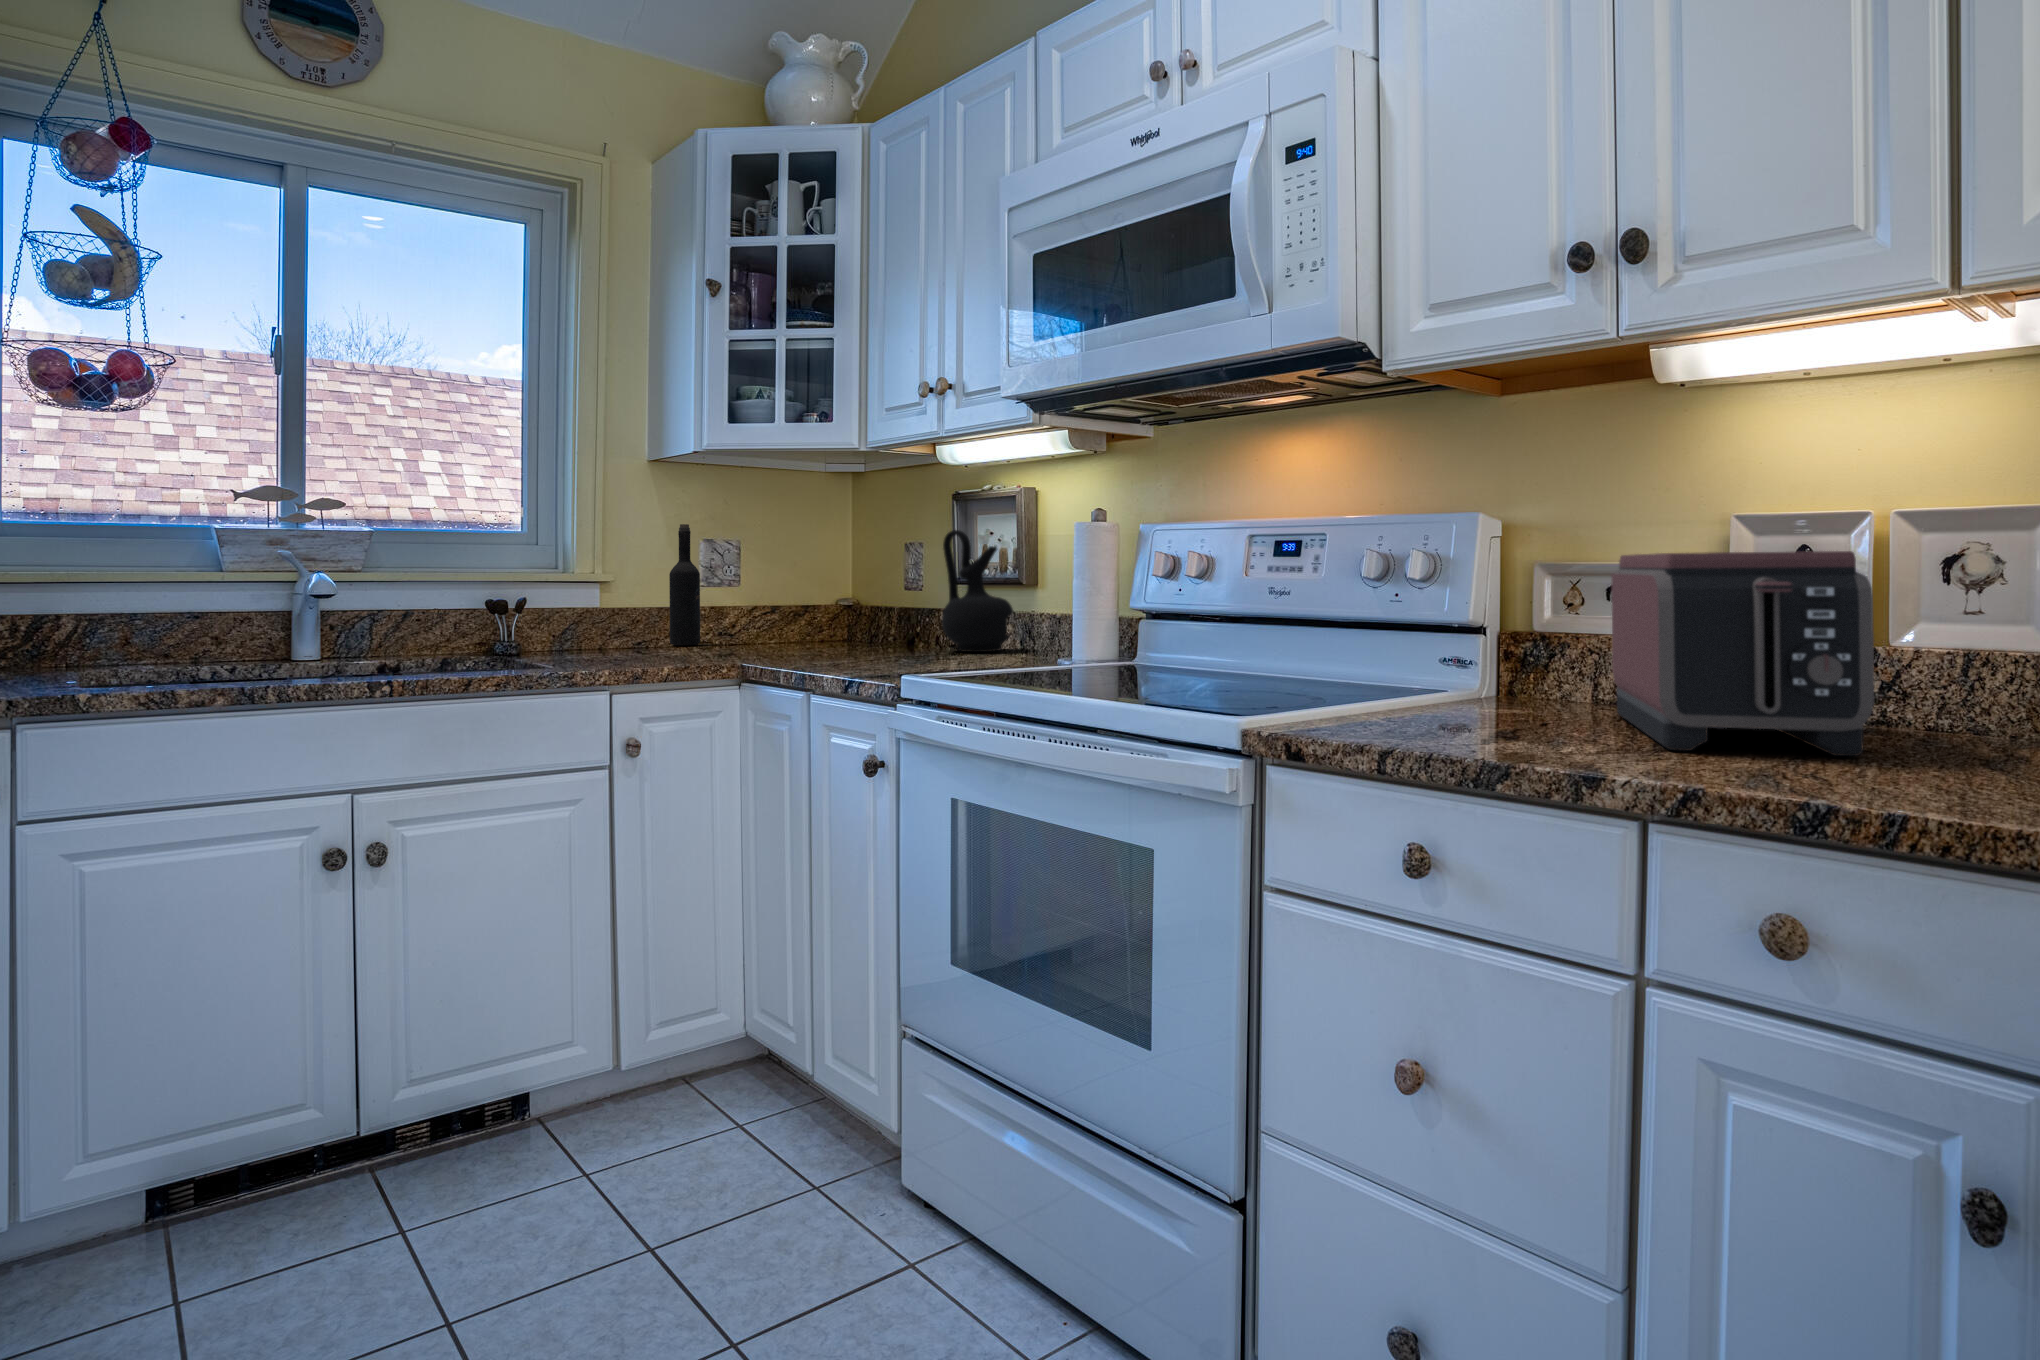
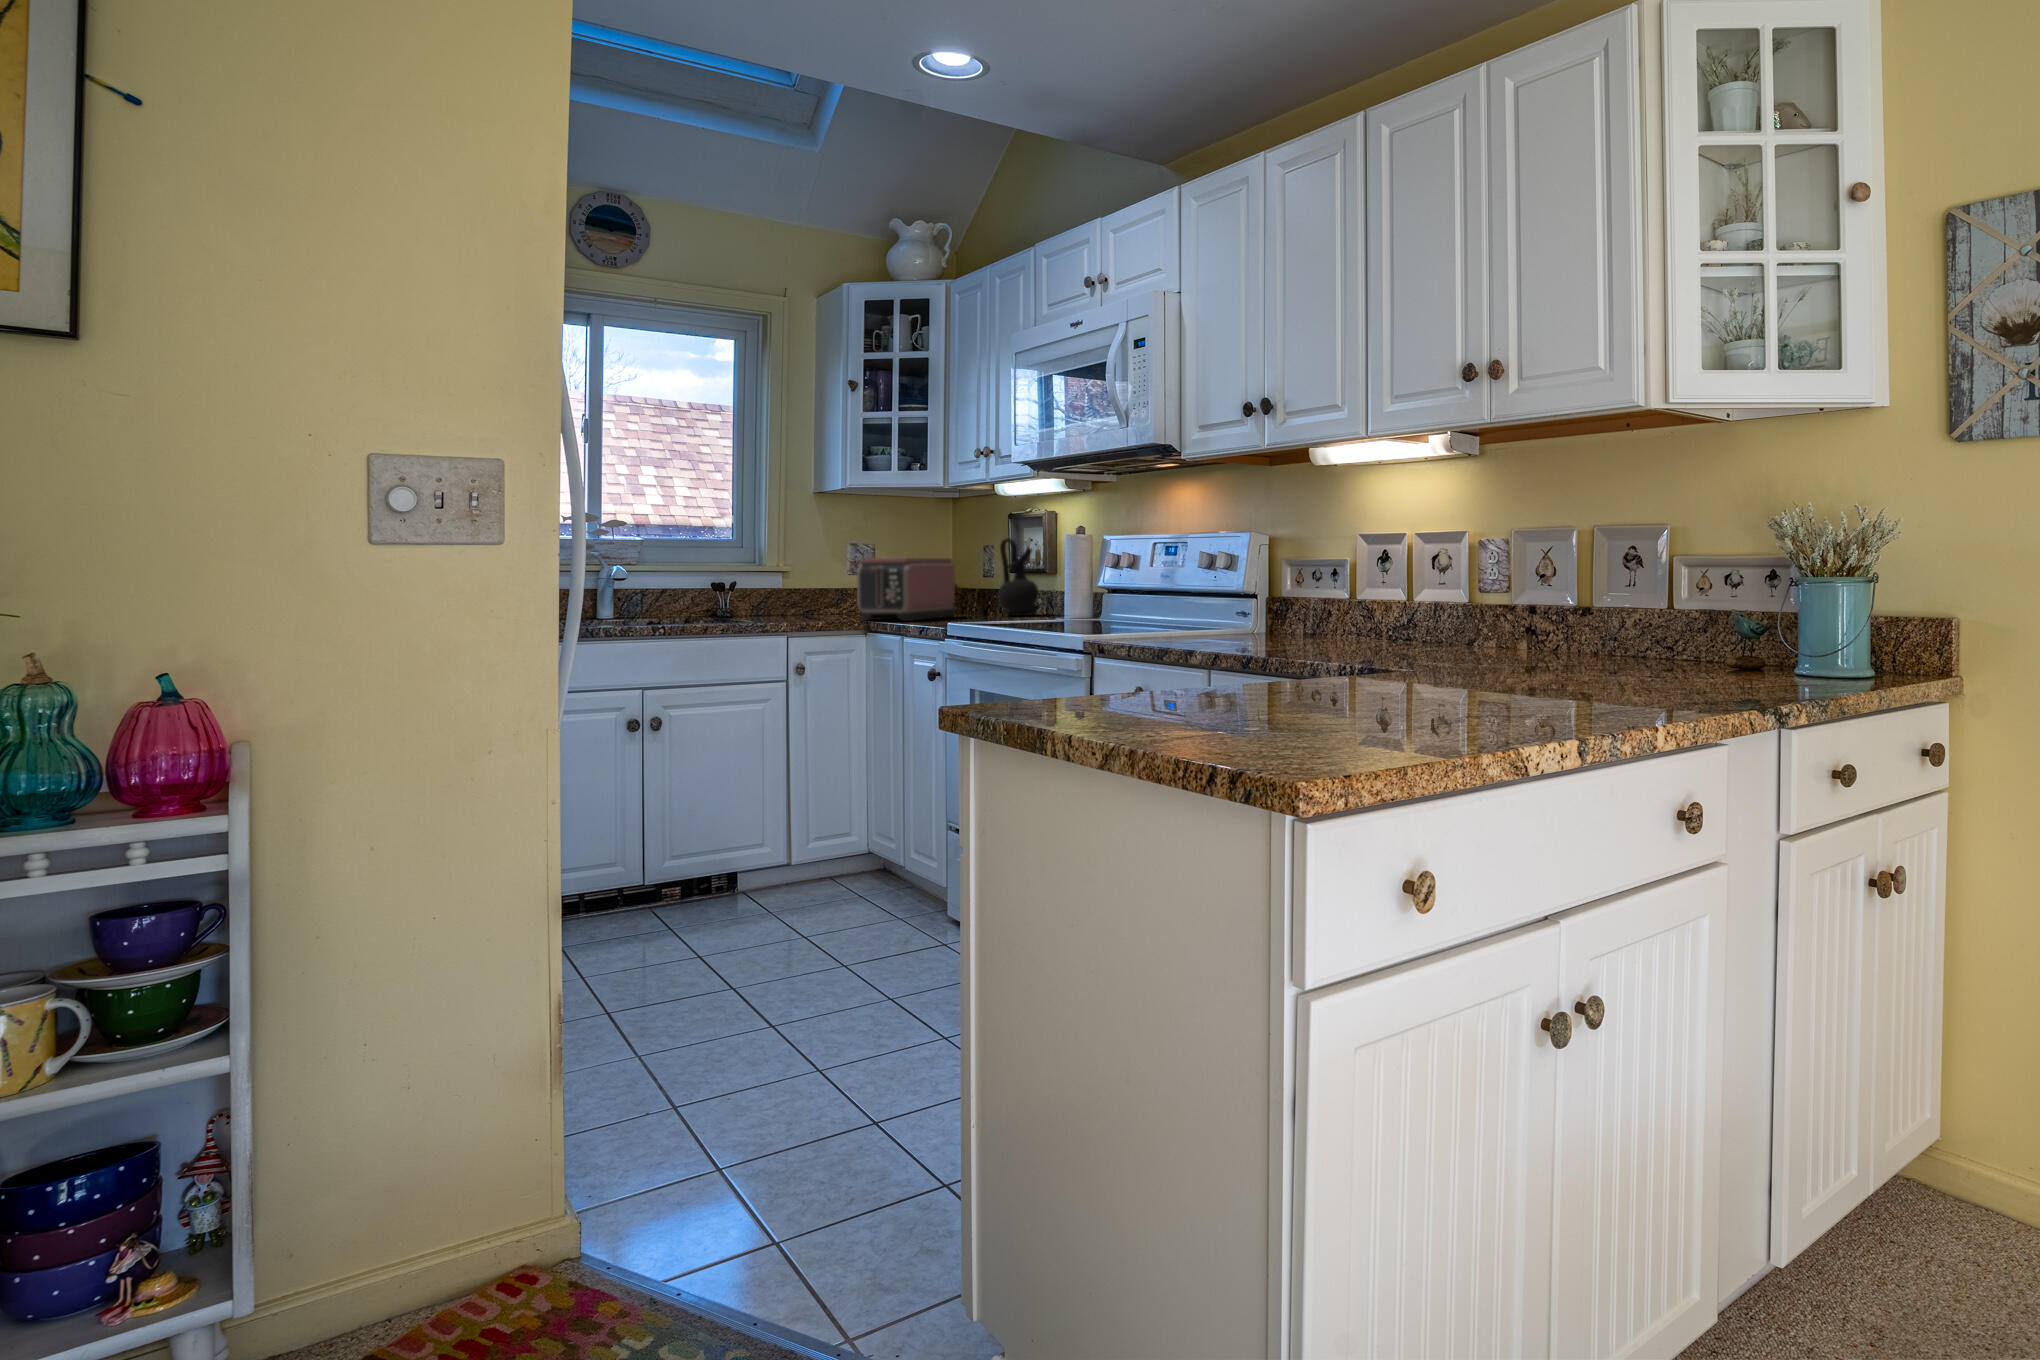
wine bottle: present [669,524,700,645] -> none [829,534,849,613]
toaster: present [1611,551,1874,756] -> present [857,558,955,621]

